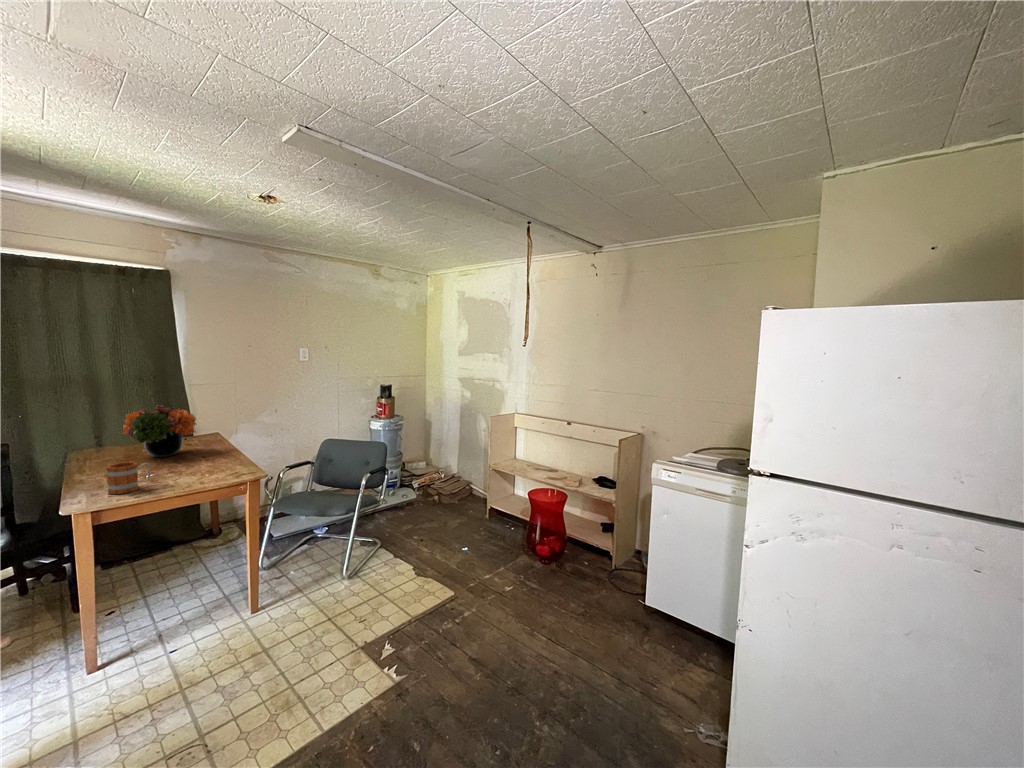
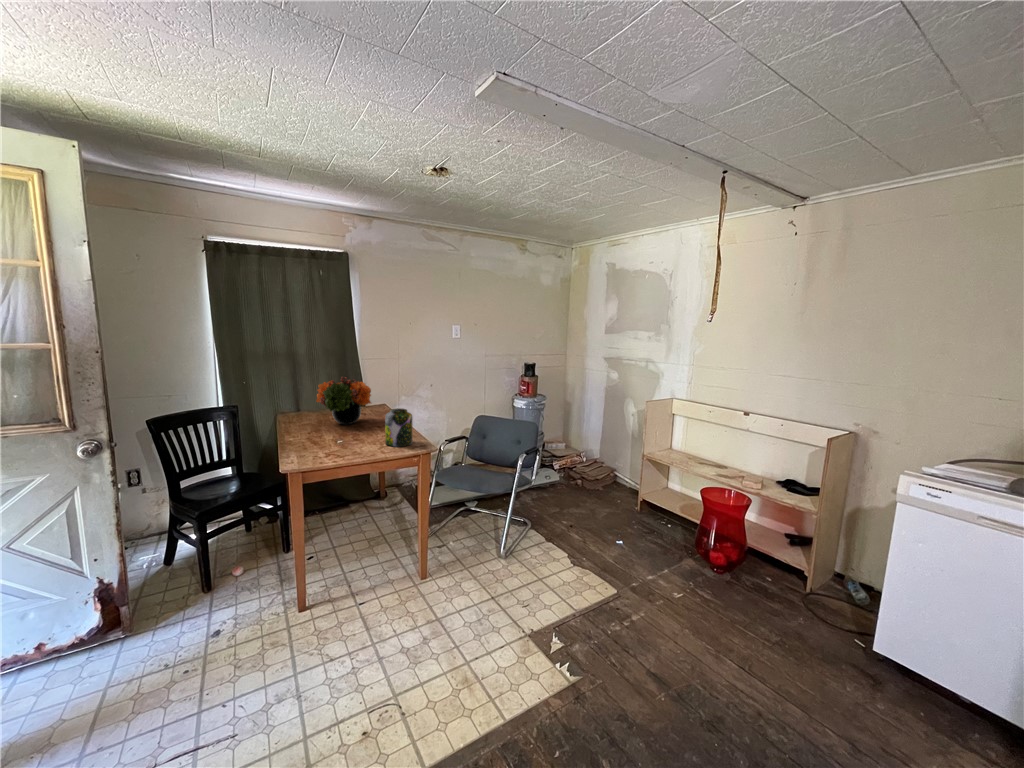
jar: none [206,436,240,475] -> present [385,408,413,446]
mug: present [107,462,151,494] -> none [312,429,344,458]

